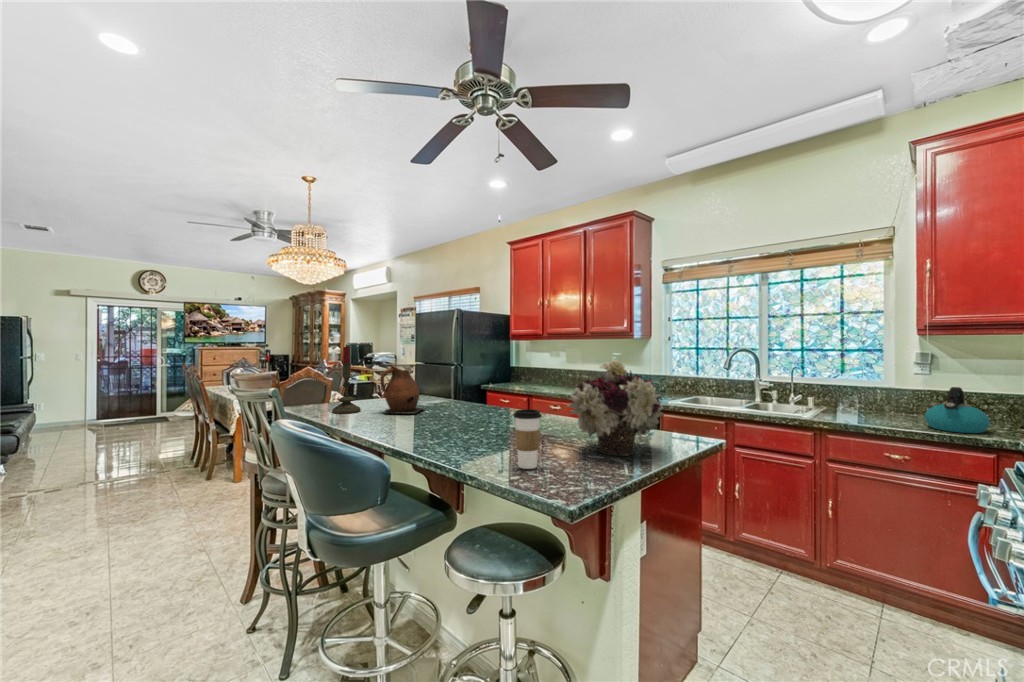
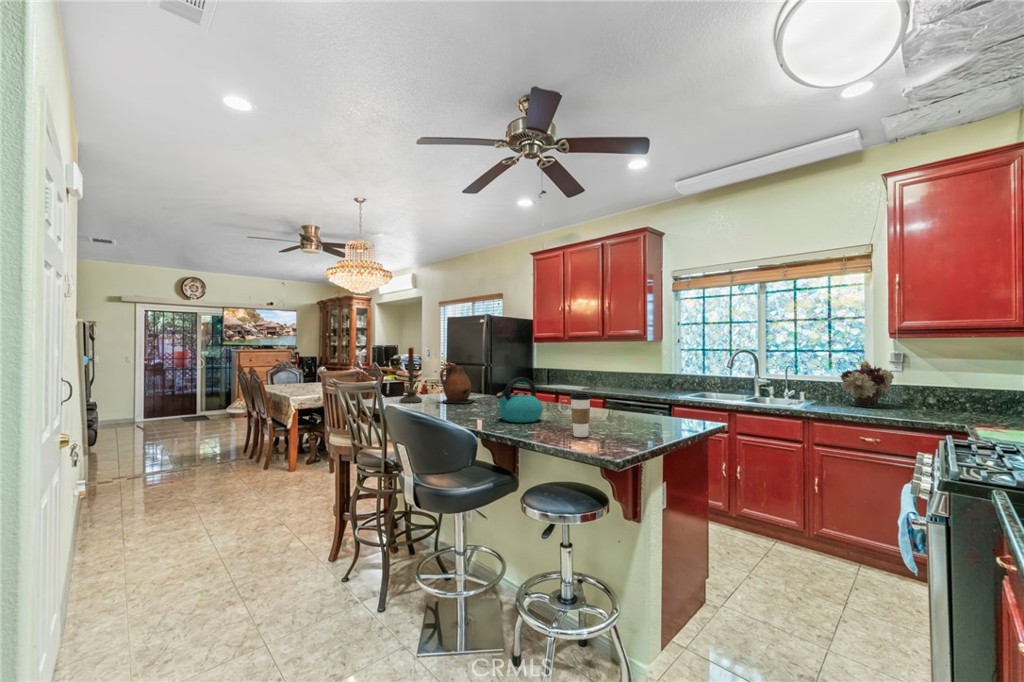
flower arrangement: present [567,360,664,456] -> present [840,360,894,408]
kettle: present [925,387,990,433] -> present [496,377,543,423]

